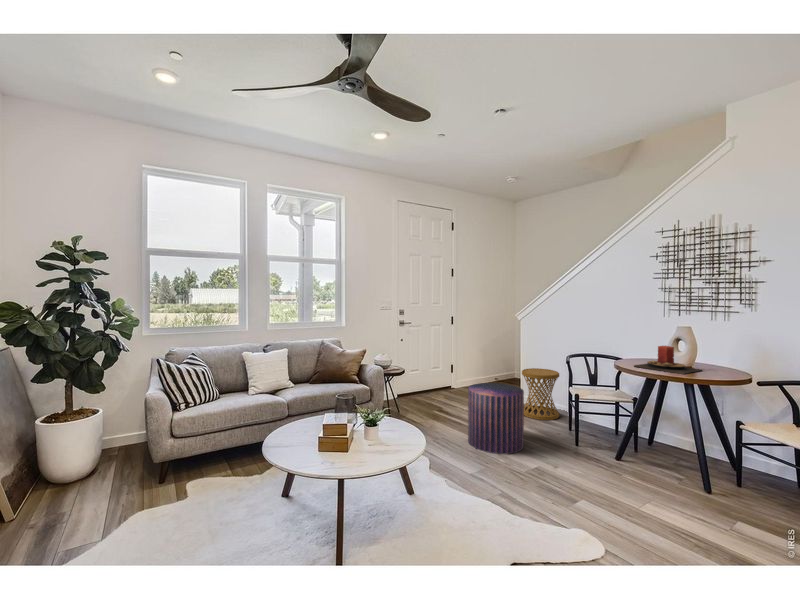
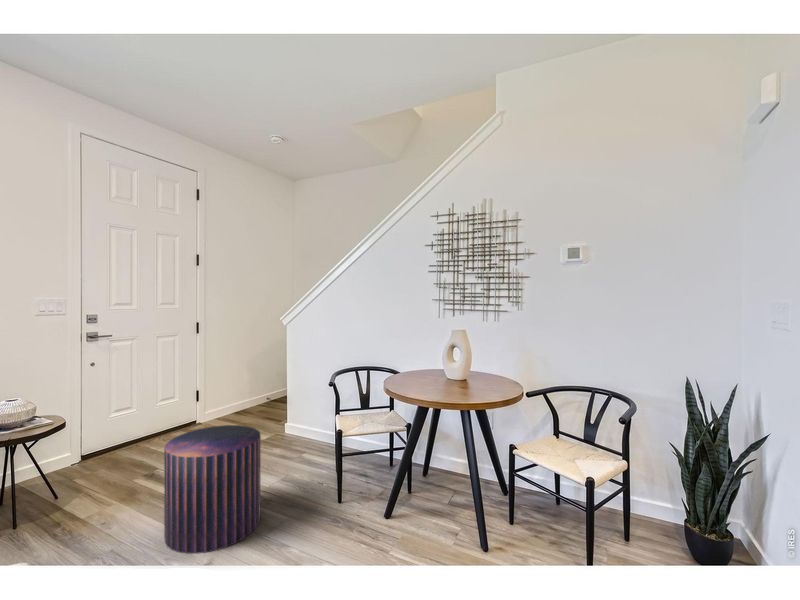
candle: present [634,346,702,374] -> none [404,354,477,393]
side table: present [522,368,559,420] -> none [279,389,328,461]

